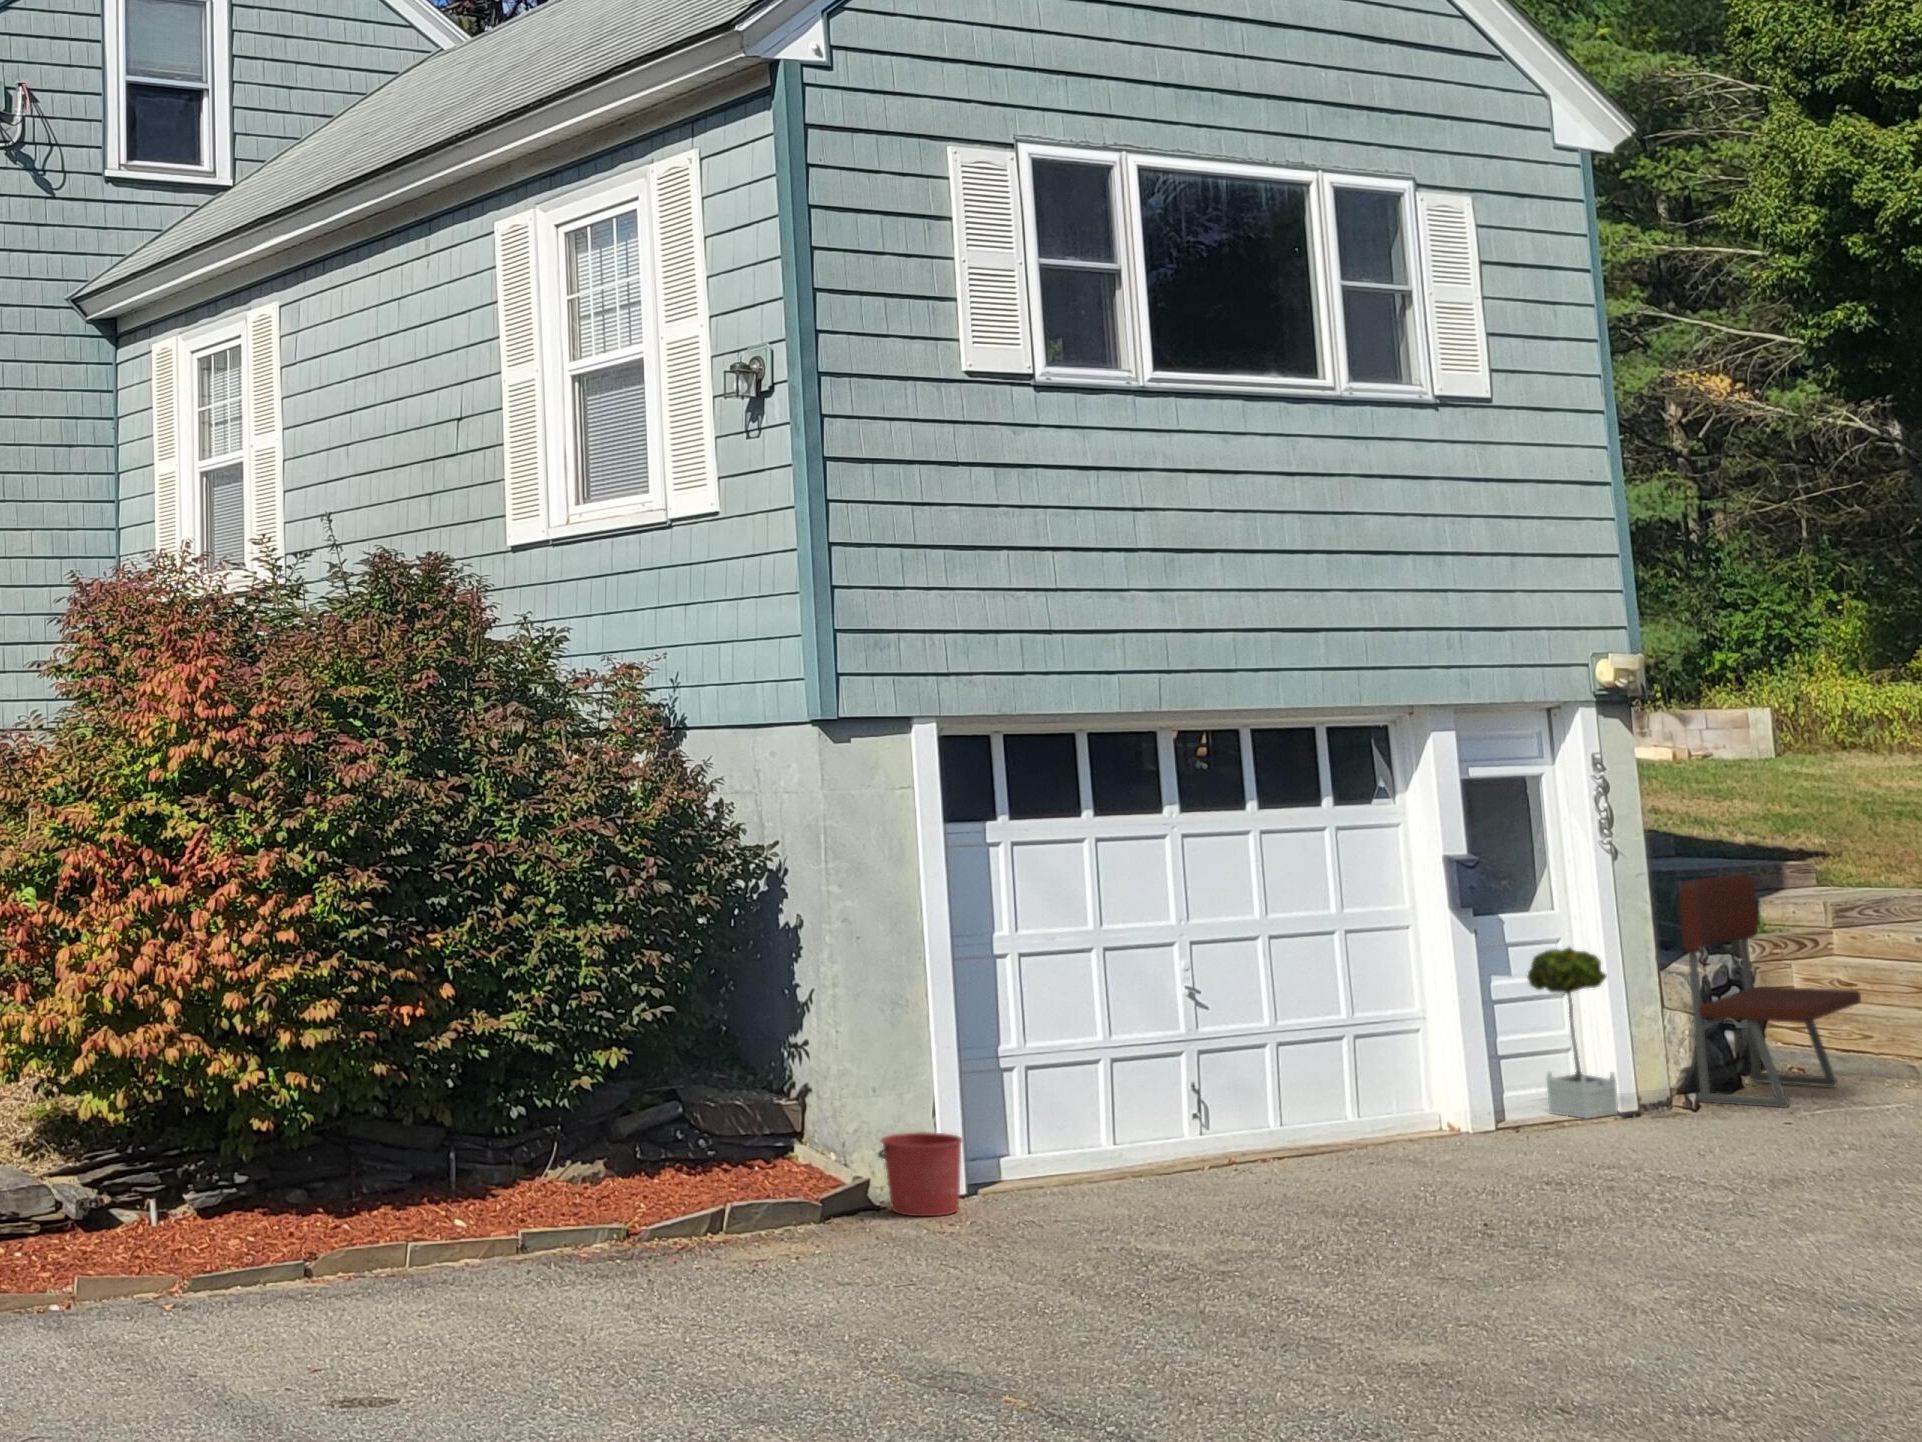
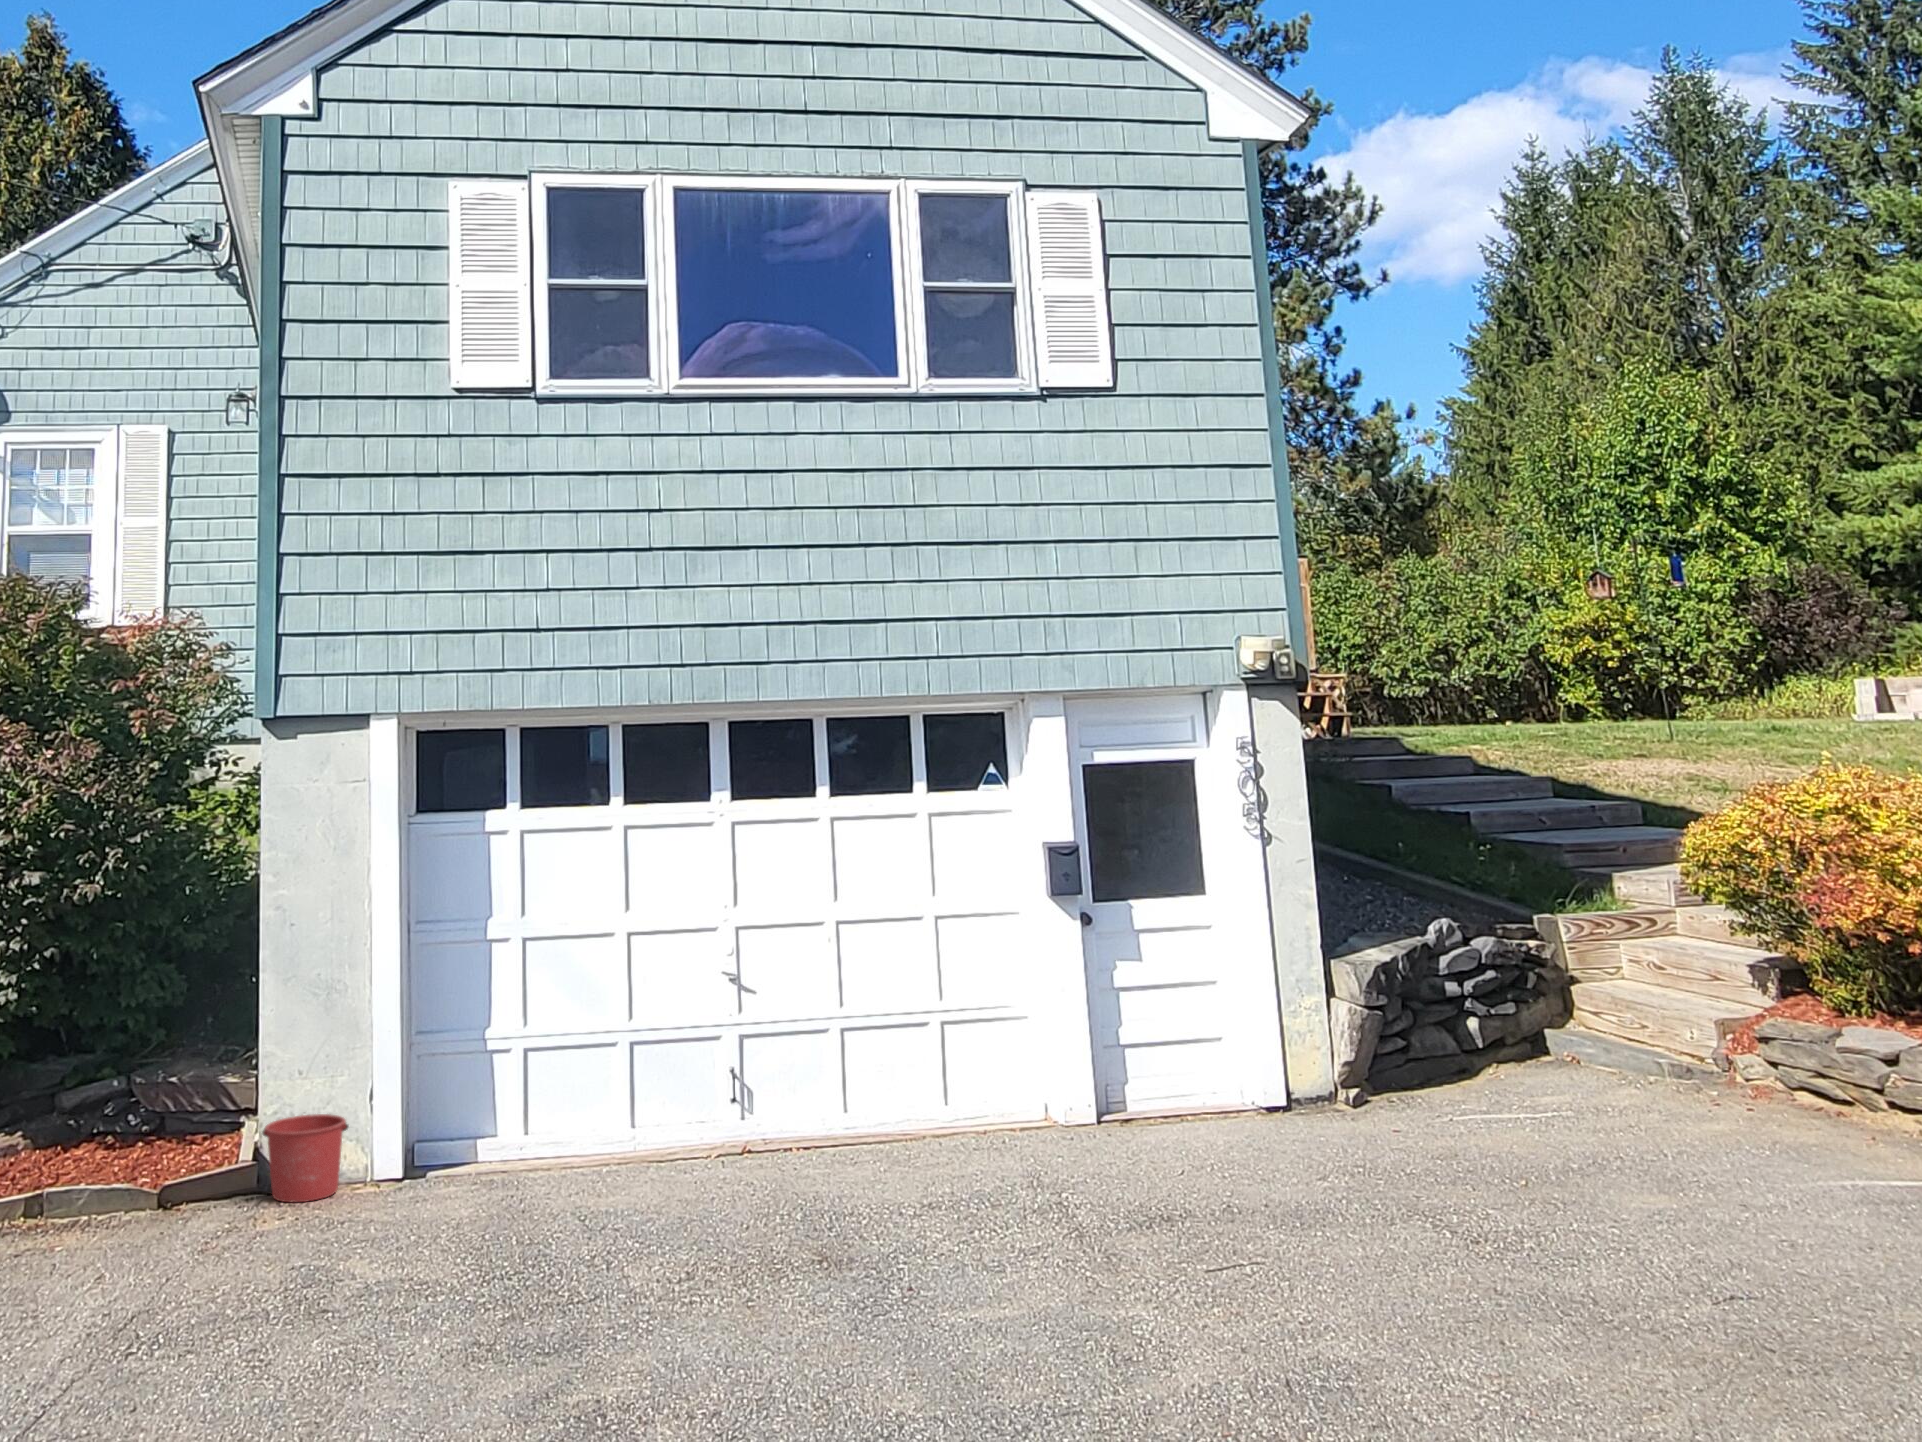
bench: present [1679,875,1861,1108] -> none [1332,859,1567,1117]
potted tree: present [1527,947,1618,1118] -> none [1147,936,1235,1118]

